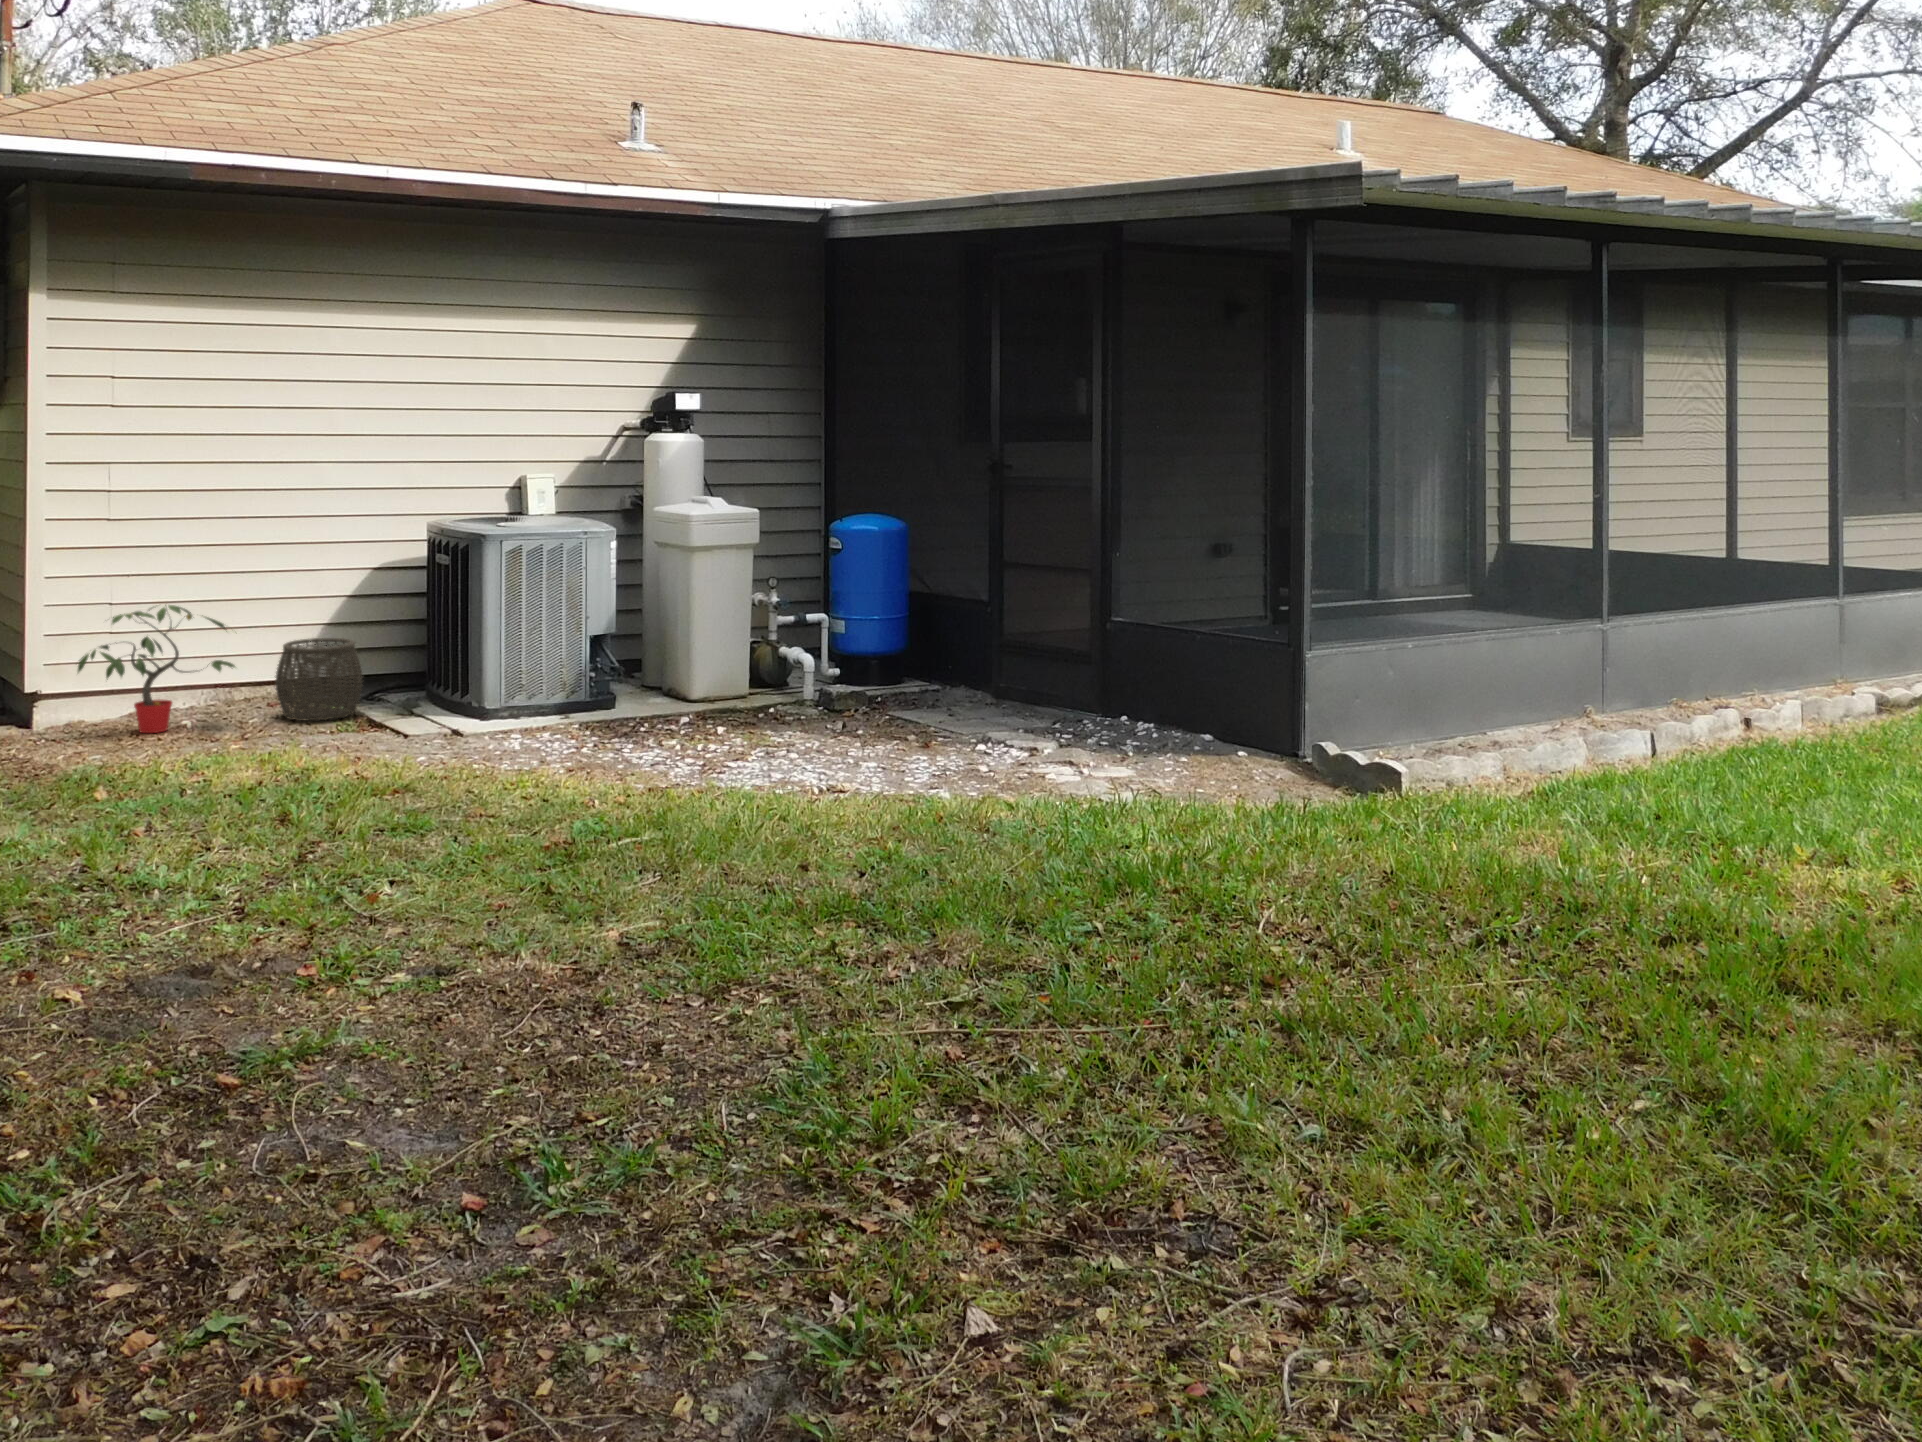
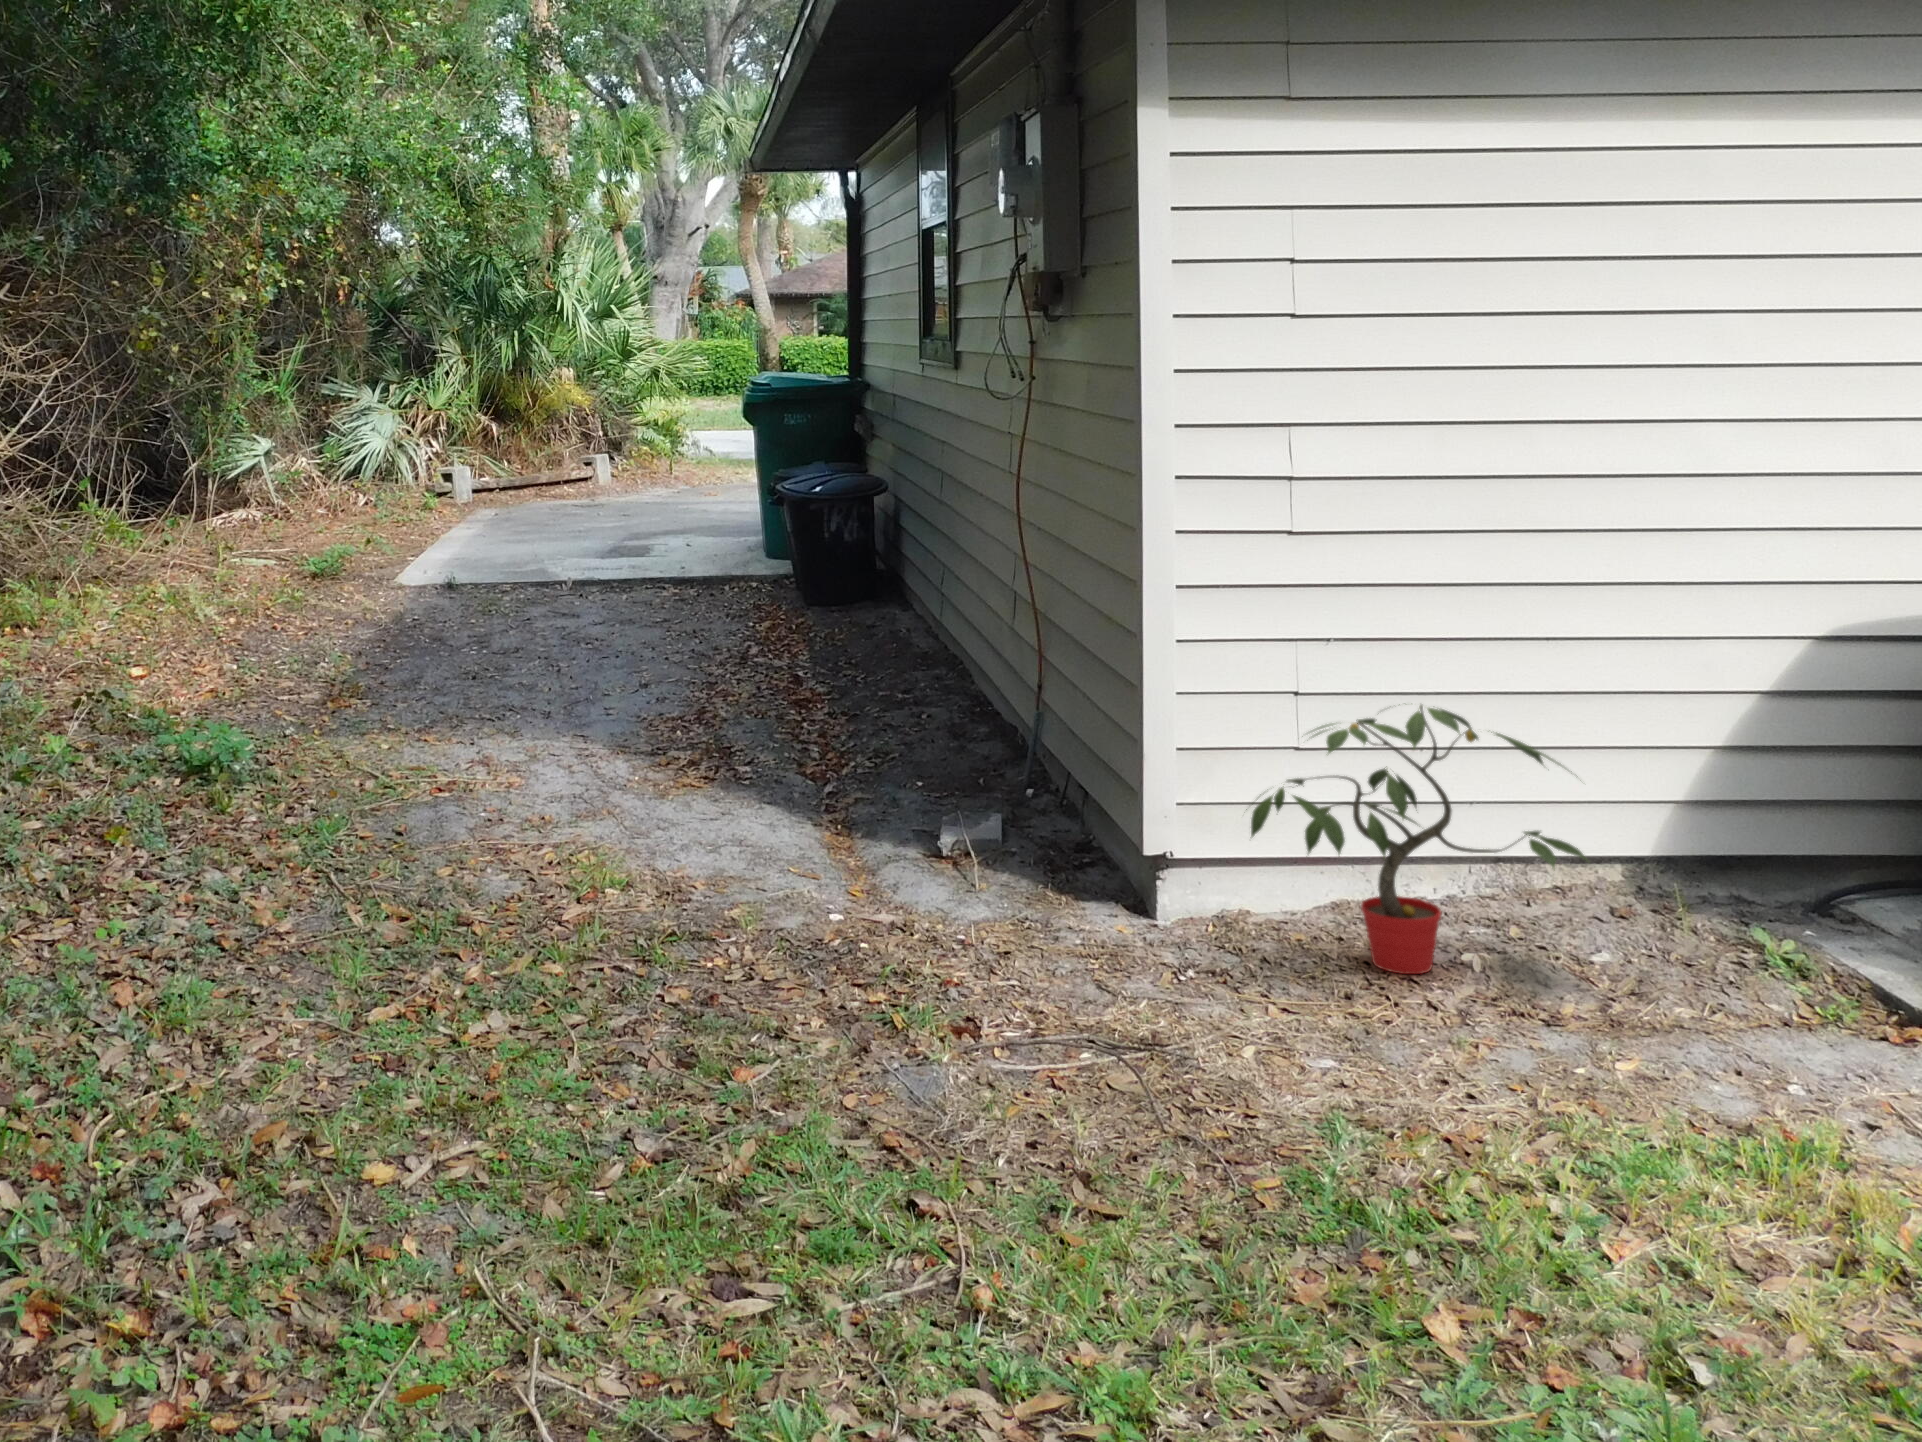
woven basket: present [275,638,363,721] -> none [1650,789,1871,992]

